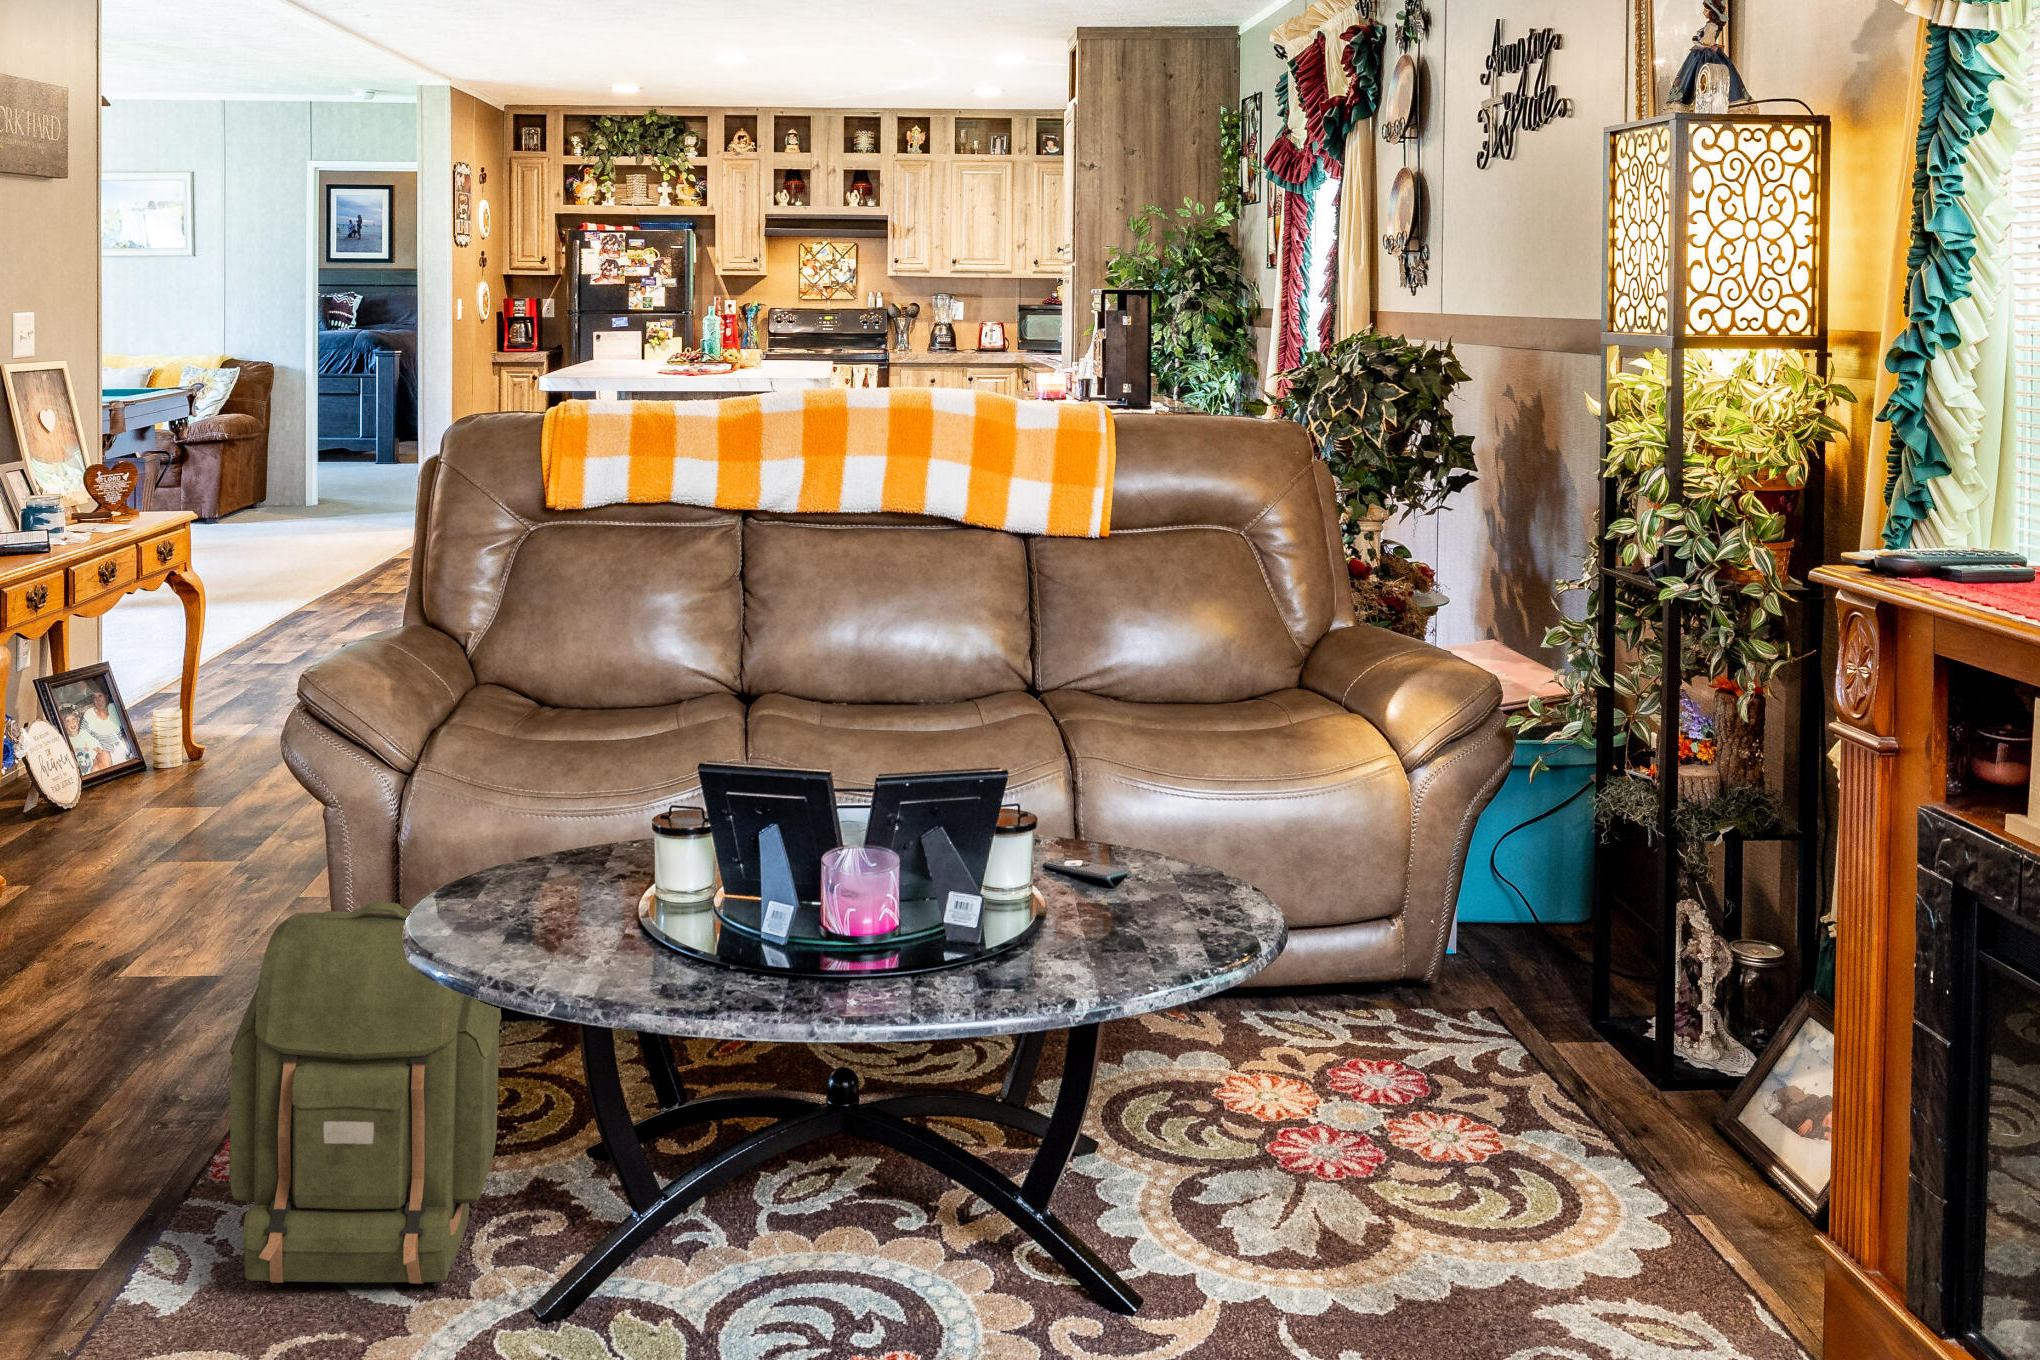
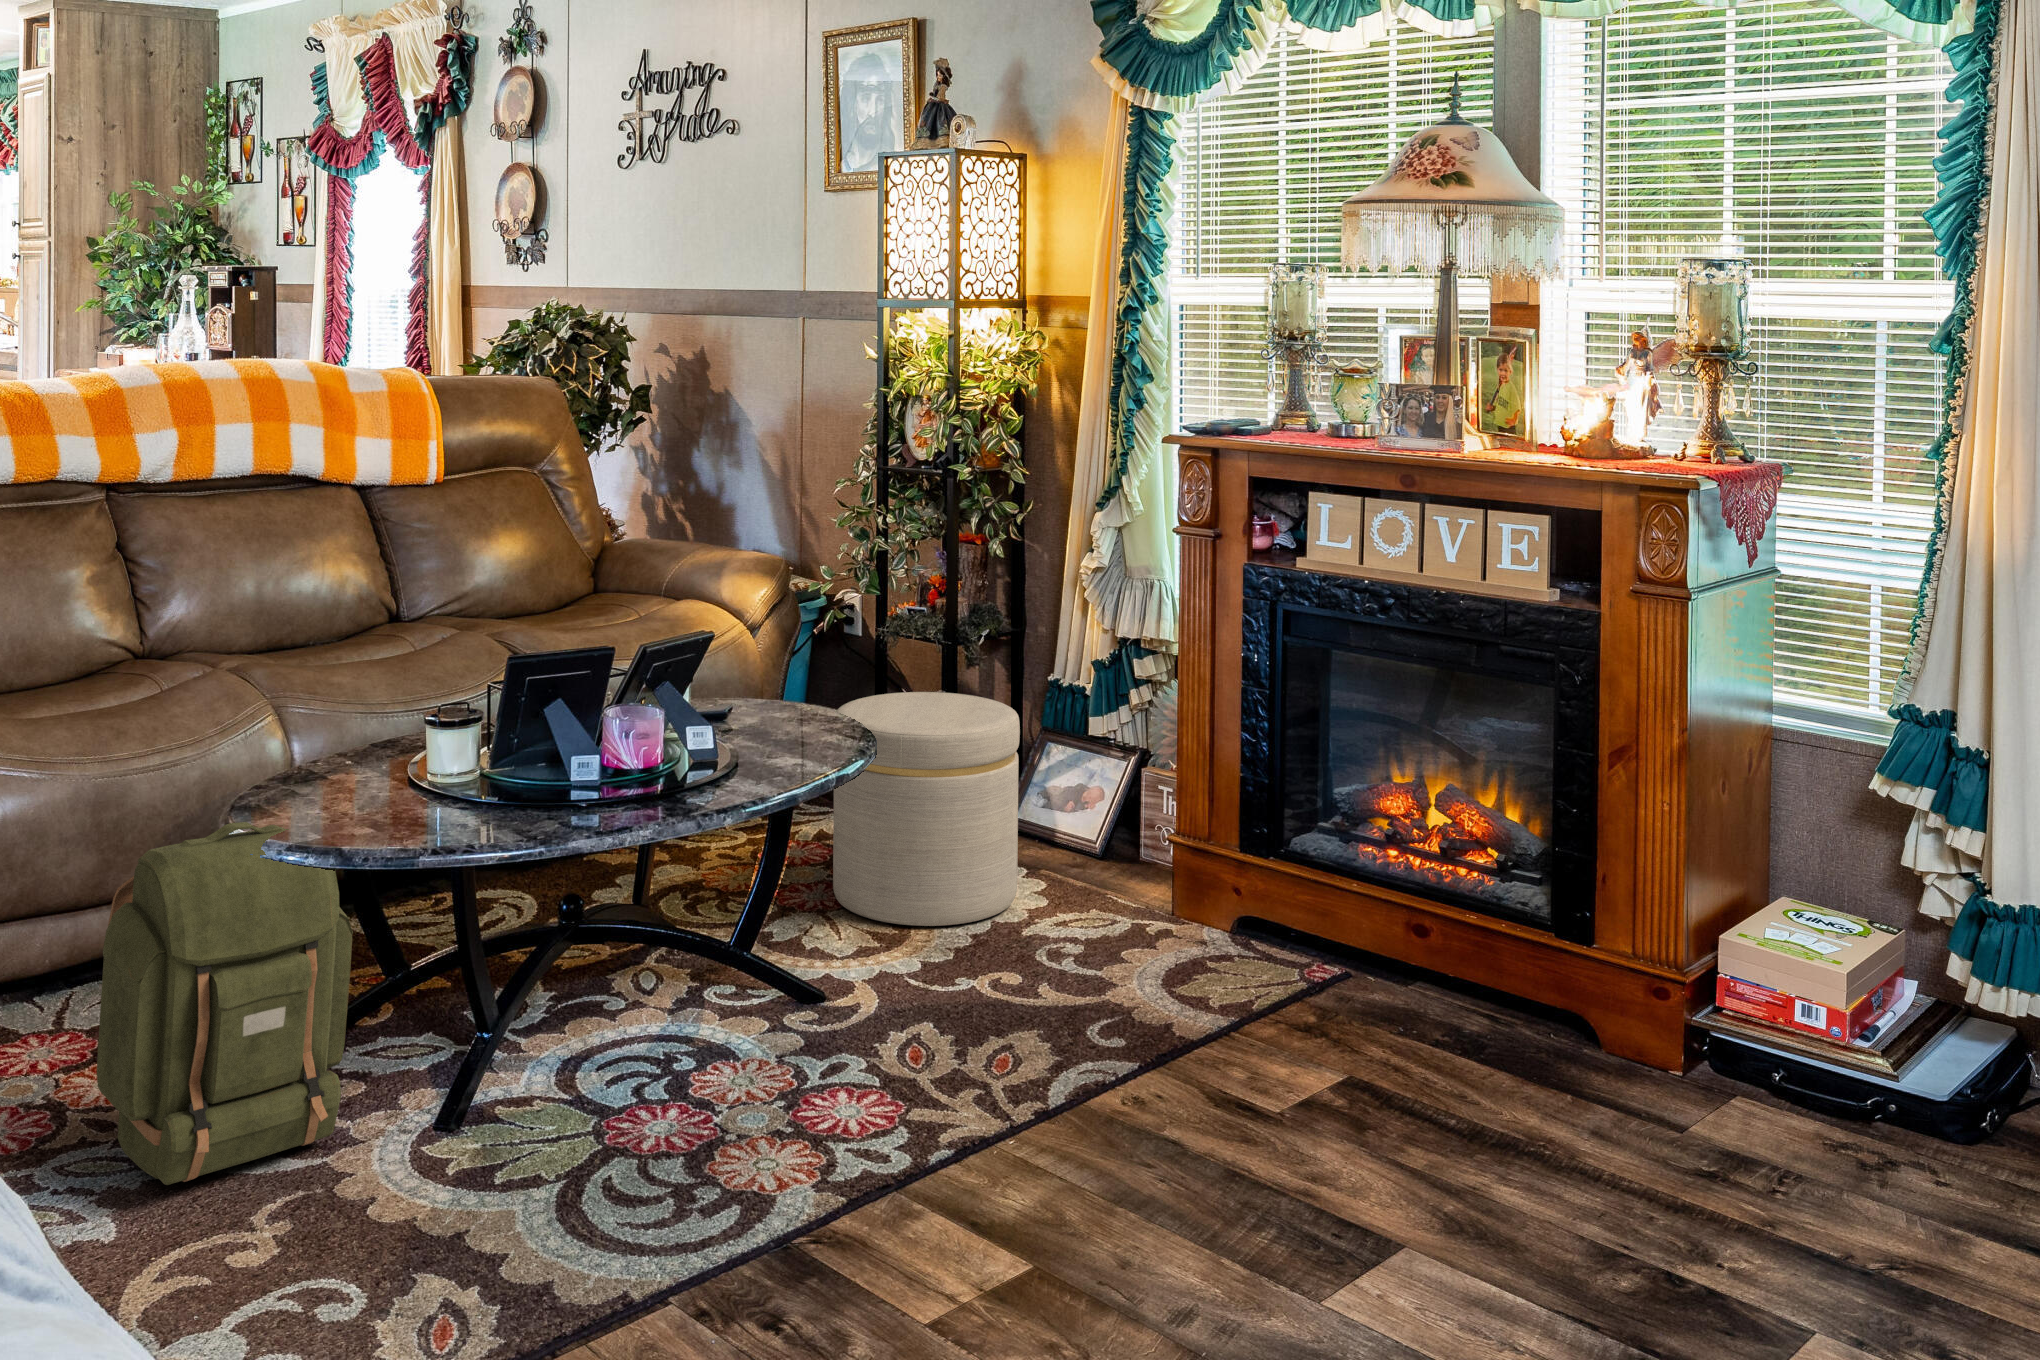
ottoman: none [1331,891,1615,1263] -> present [833,692,1020,926]

